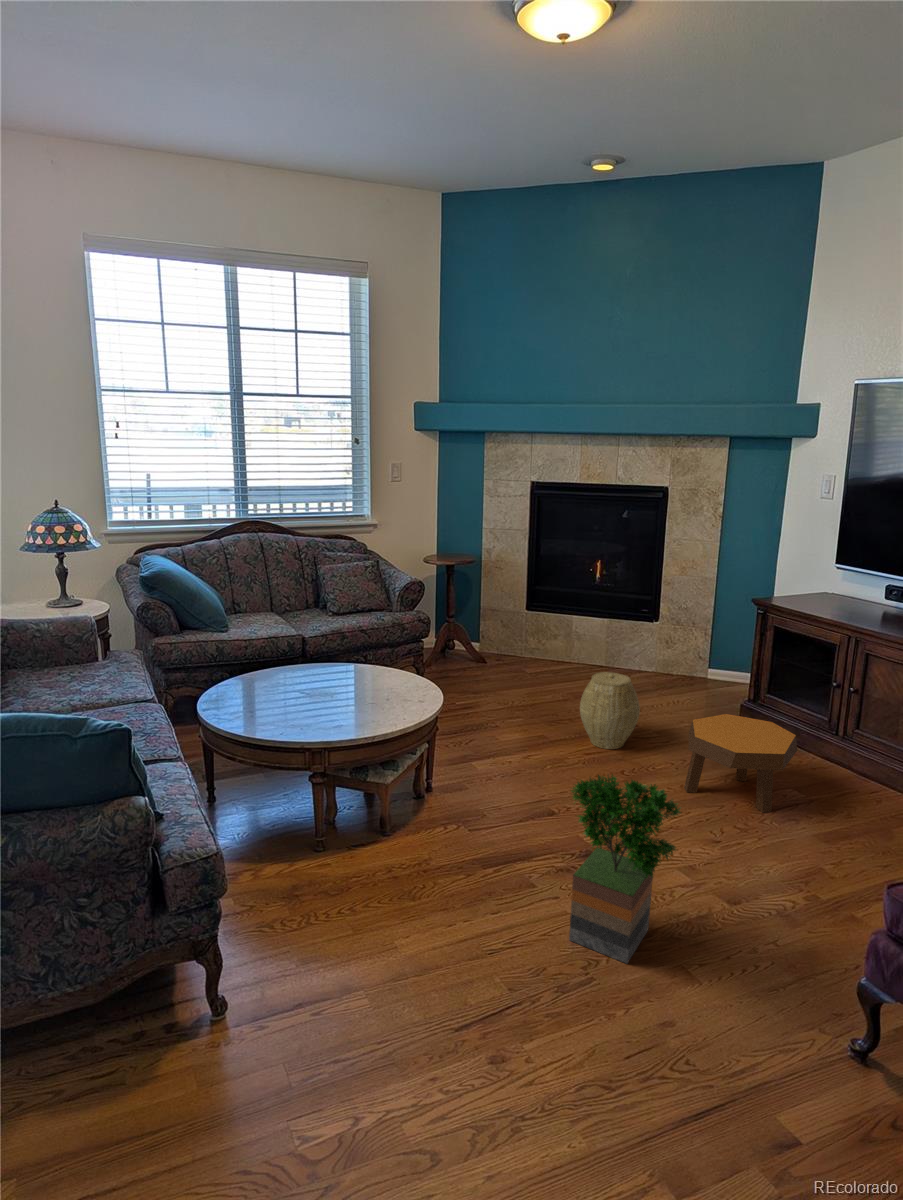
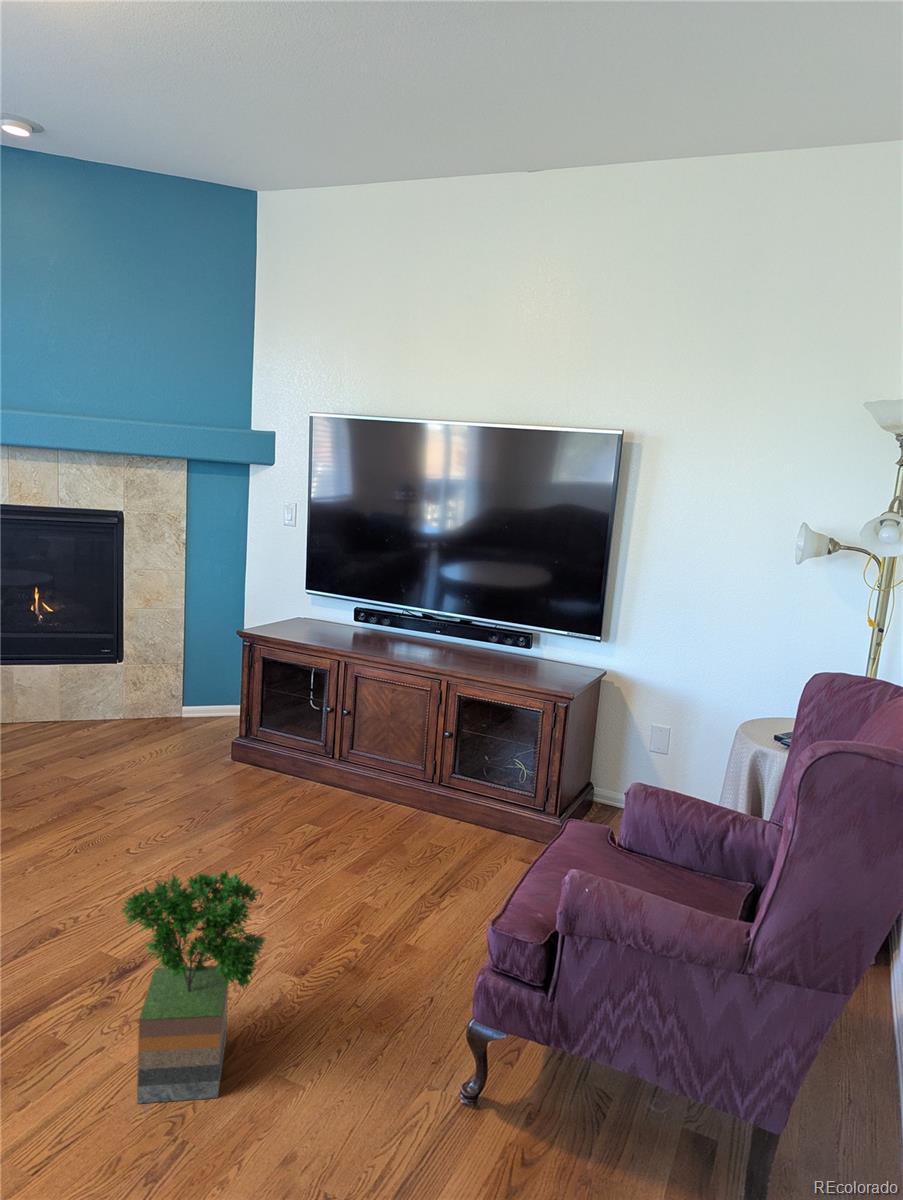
woven basket: present [580,672,640,749] -> none [57,734,135,828]
footstool: present [684,714,797,812] -> none [200,756,310,854]

